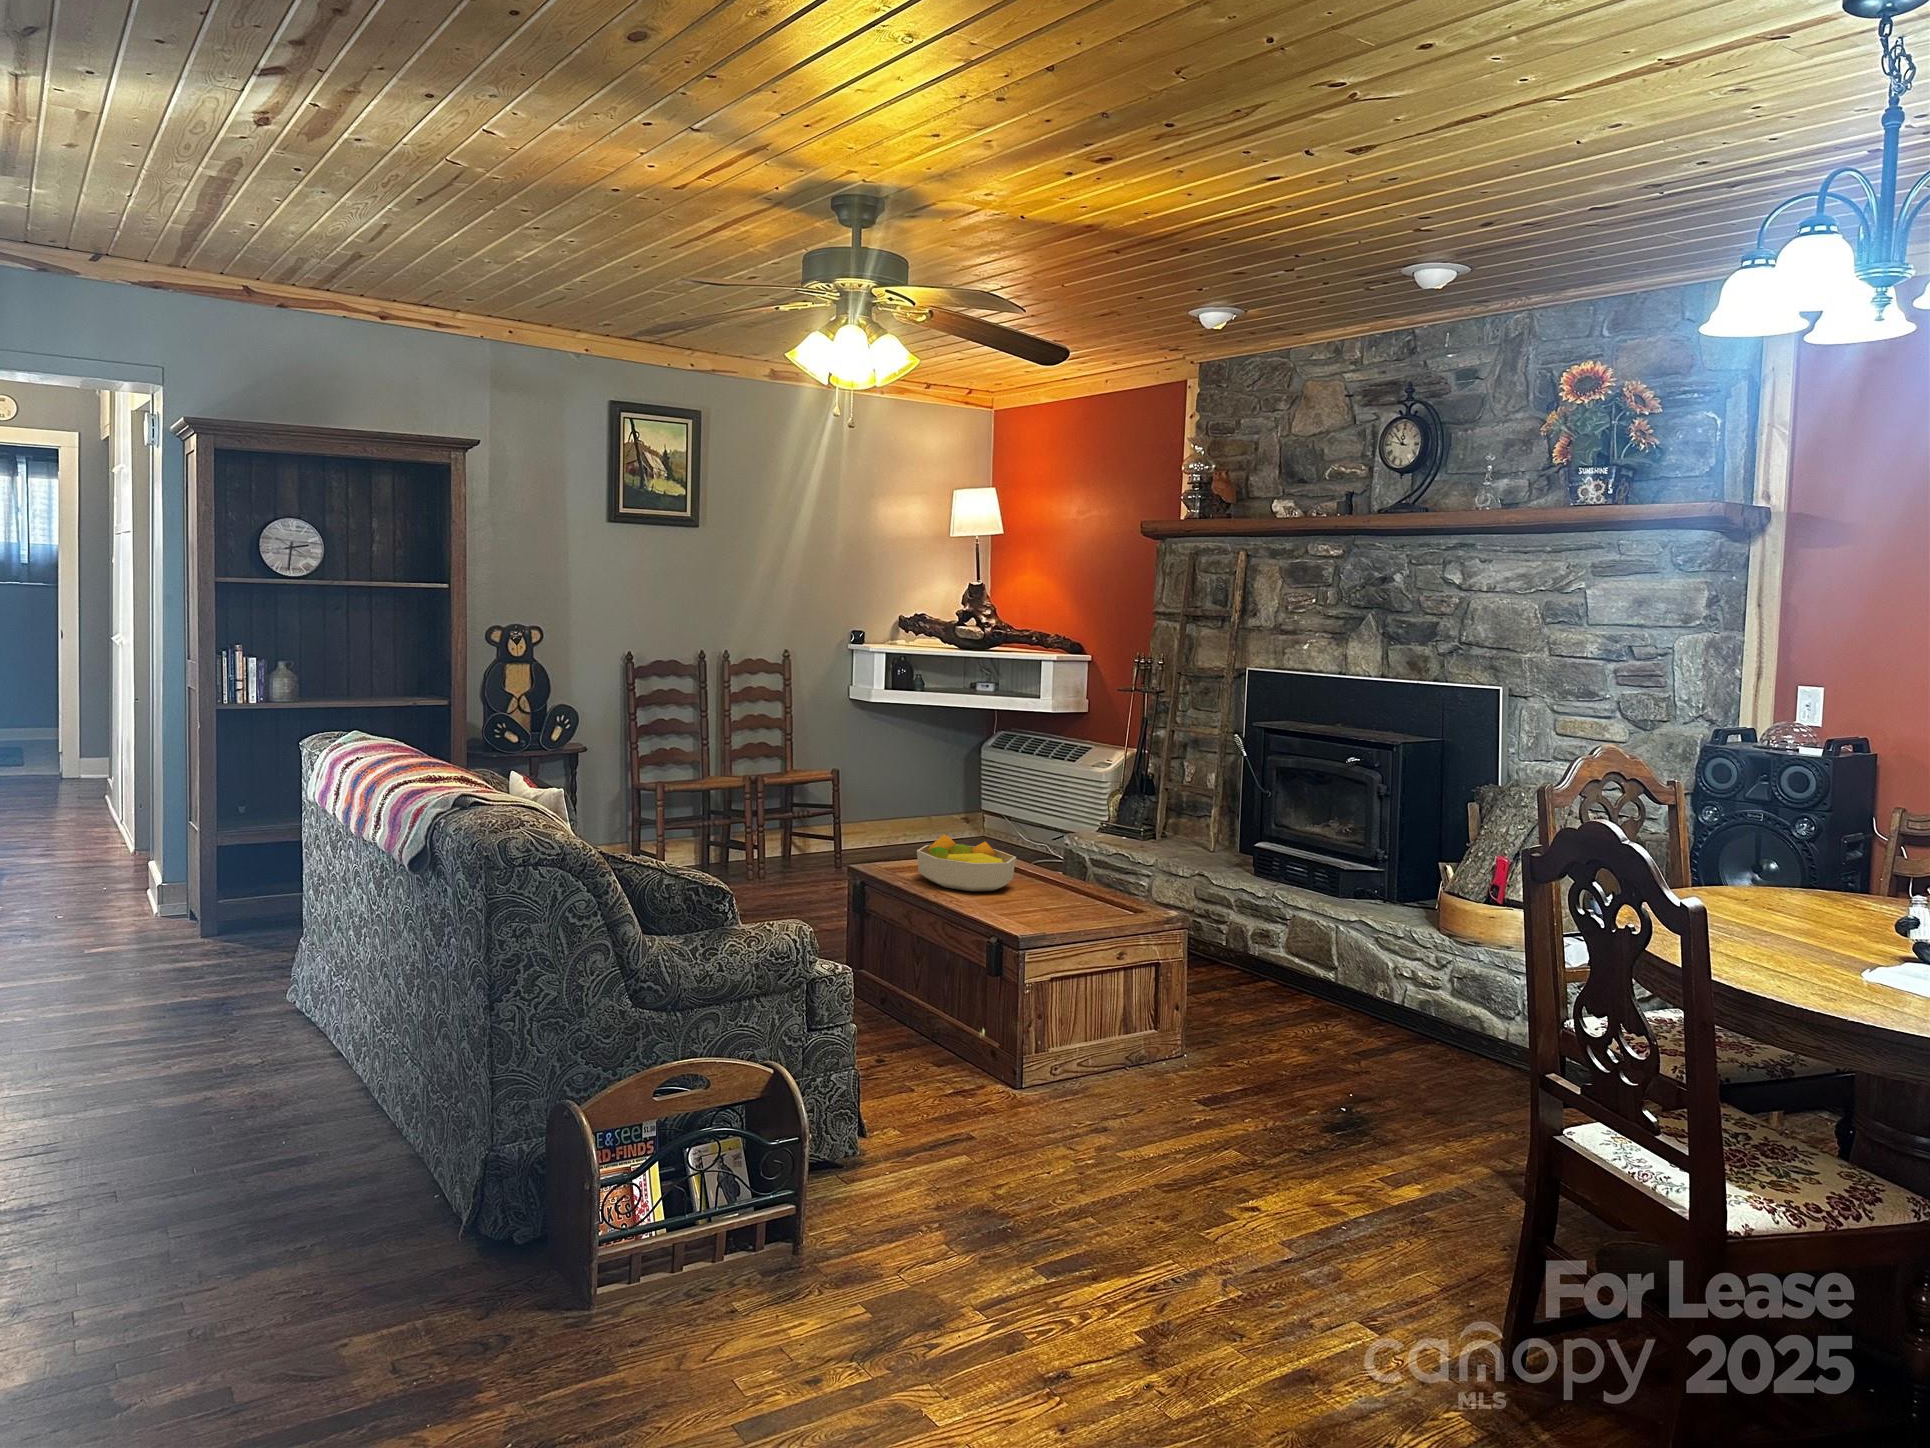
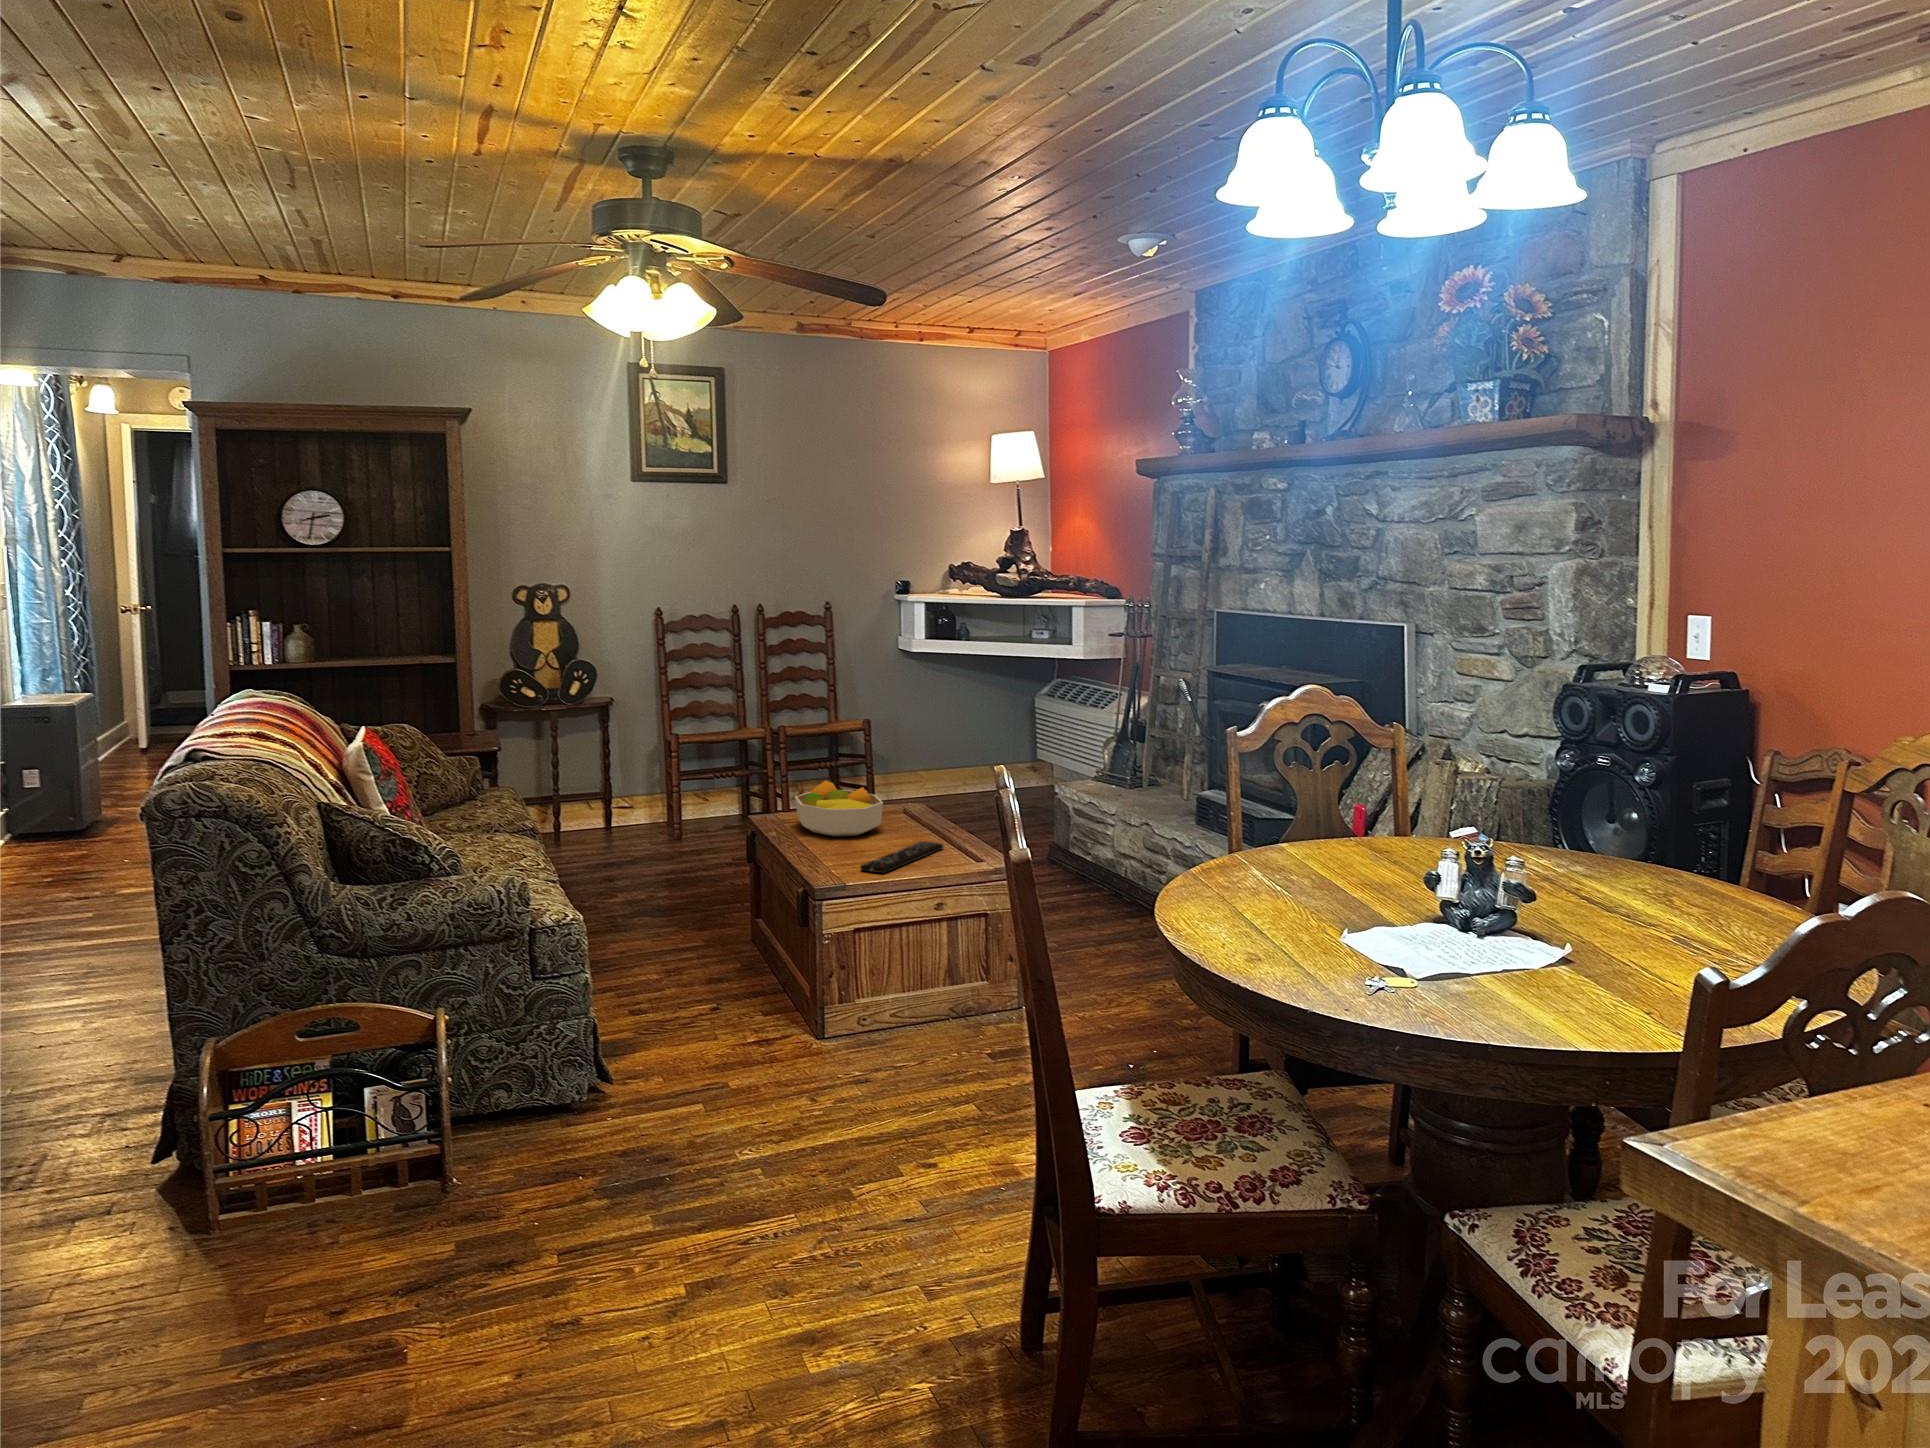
remote control: none [1046,896,1097,928] -> present [860,841,943,874]

